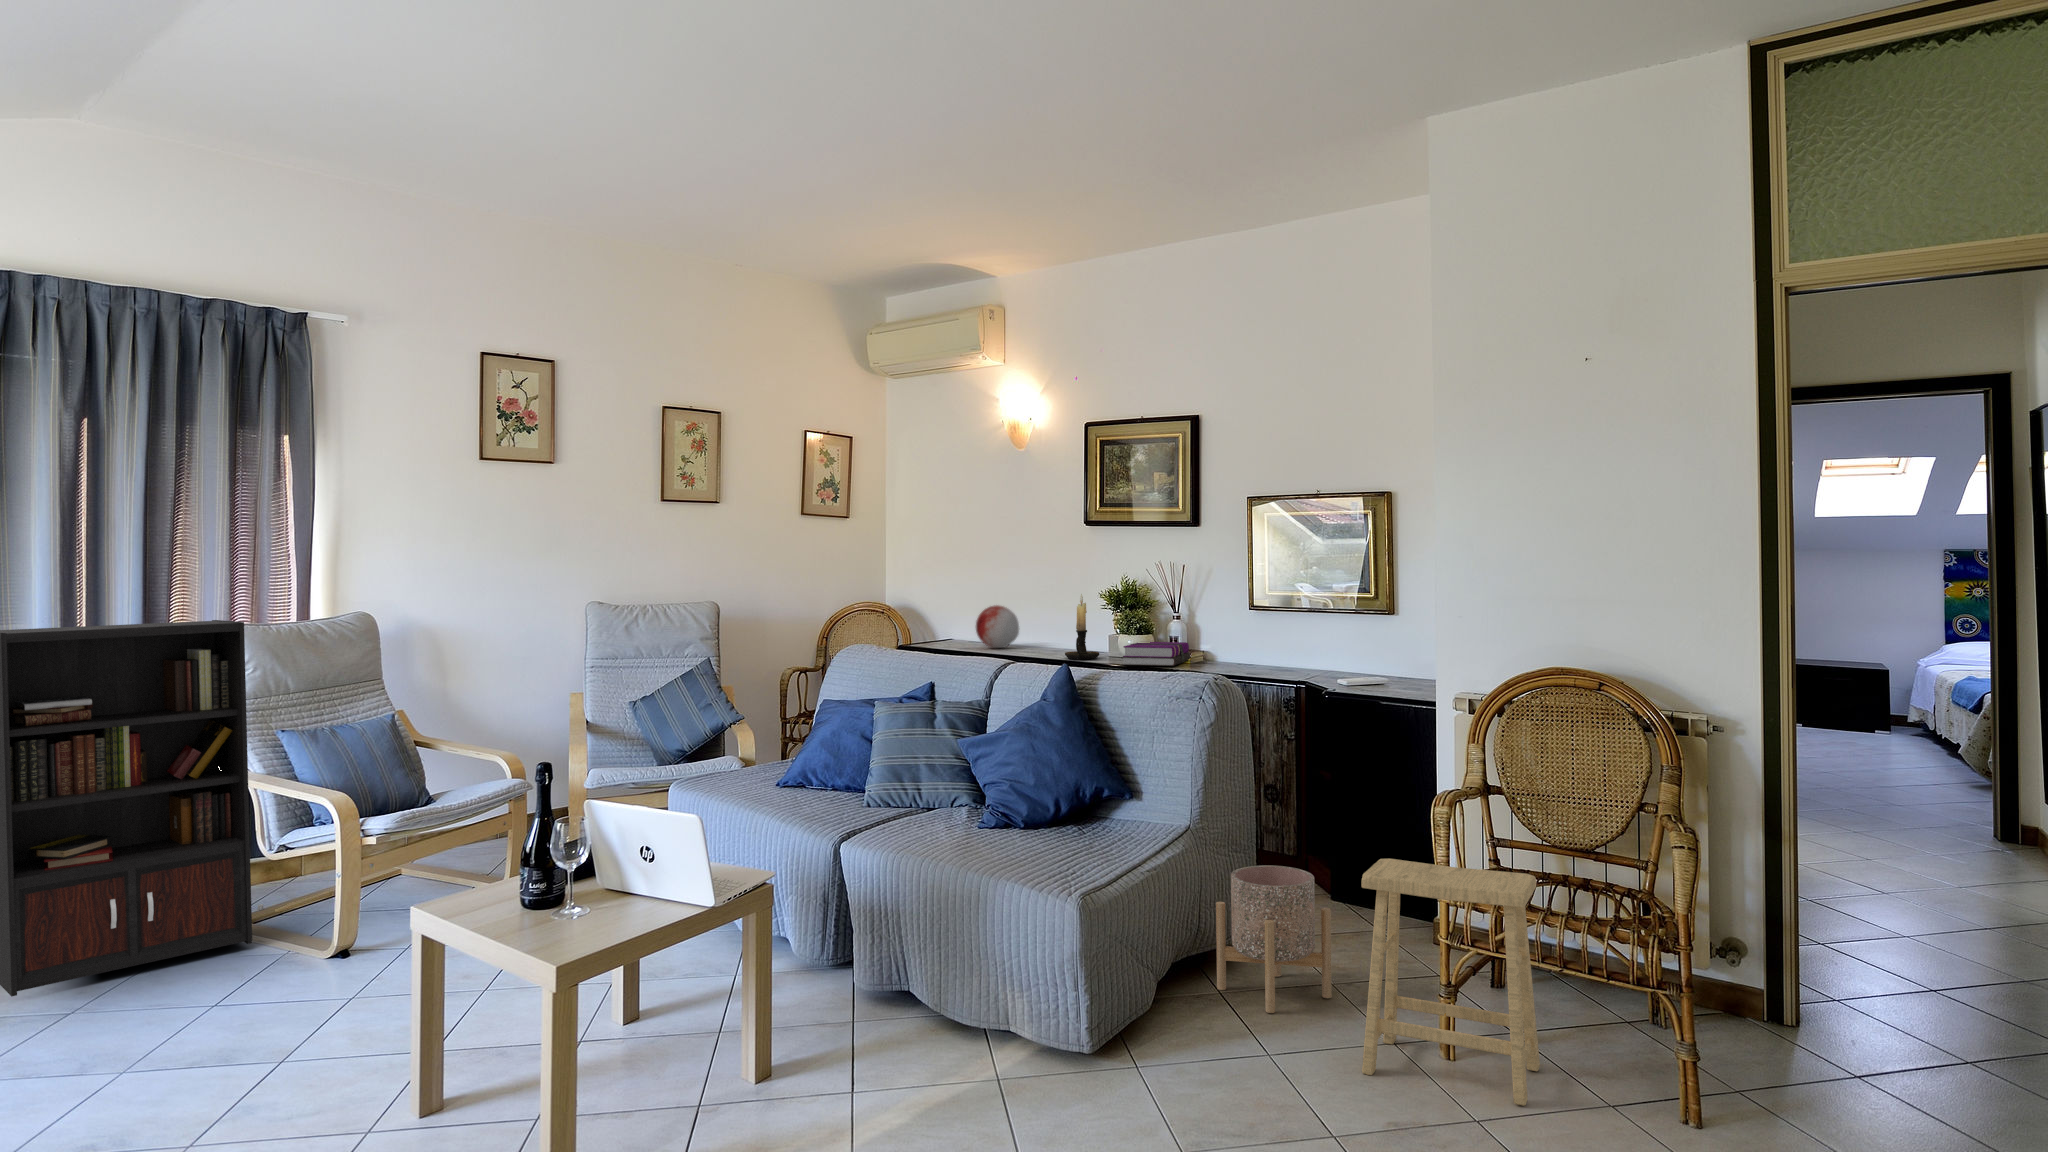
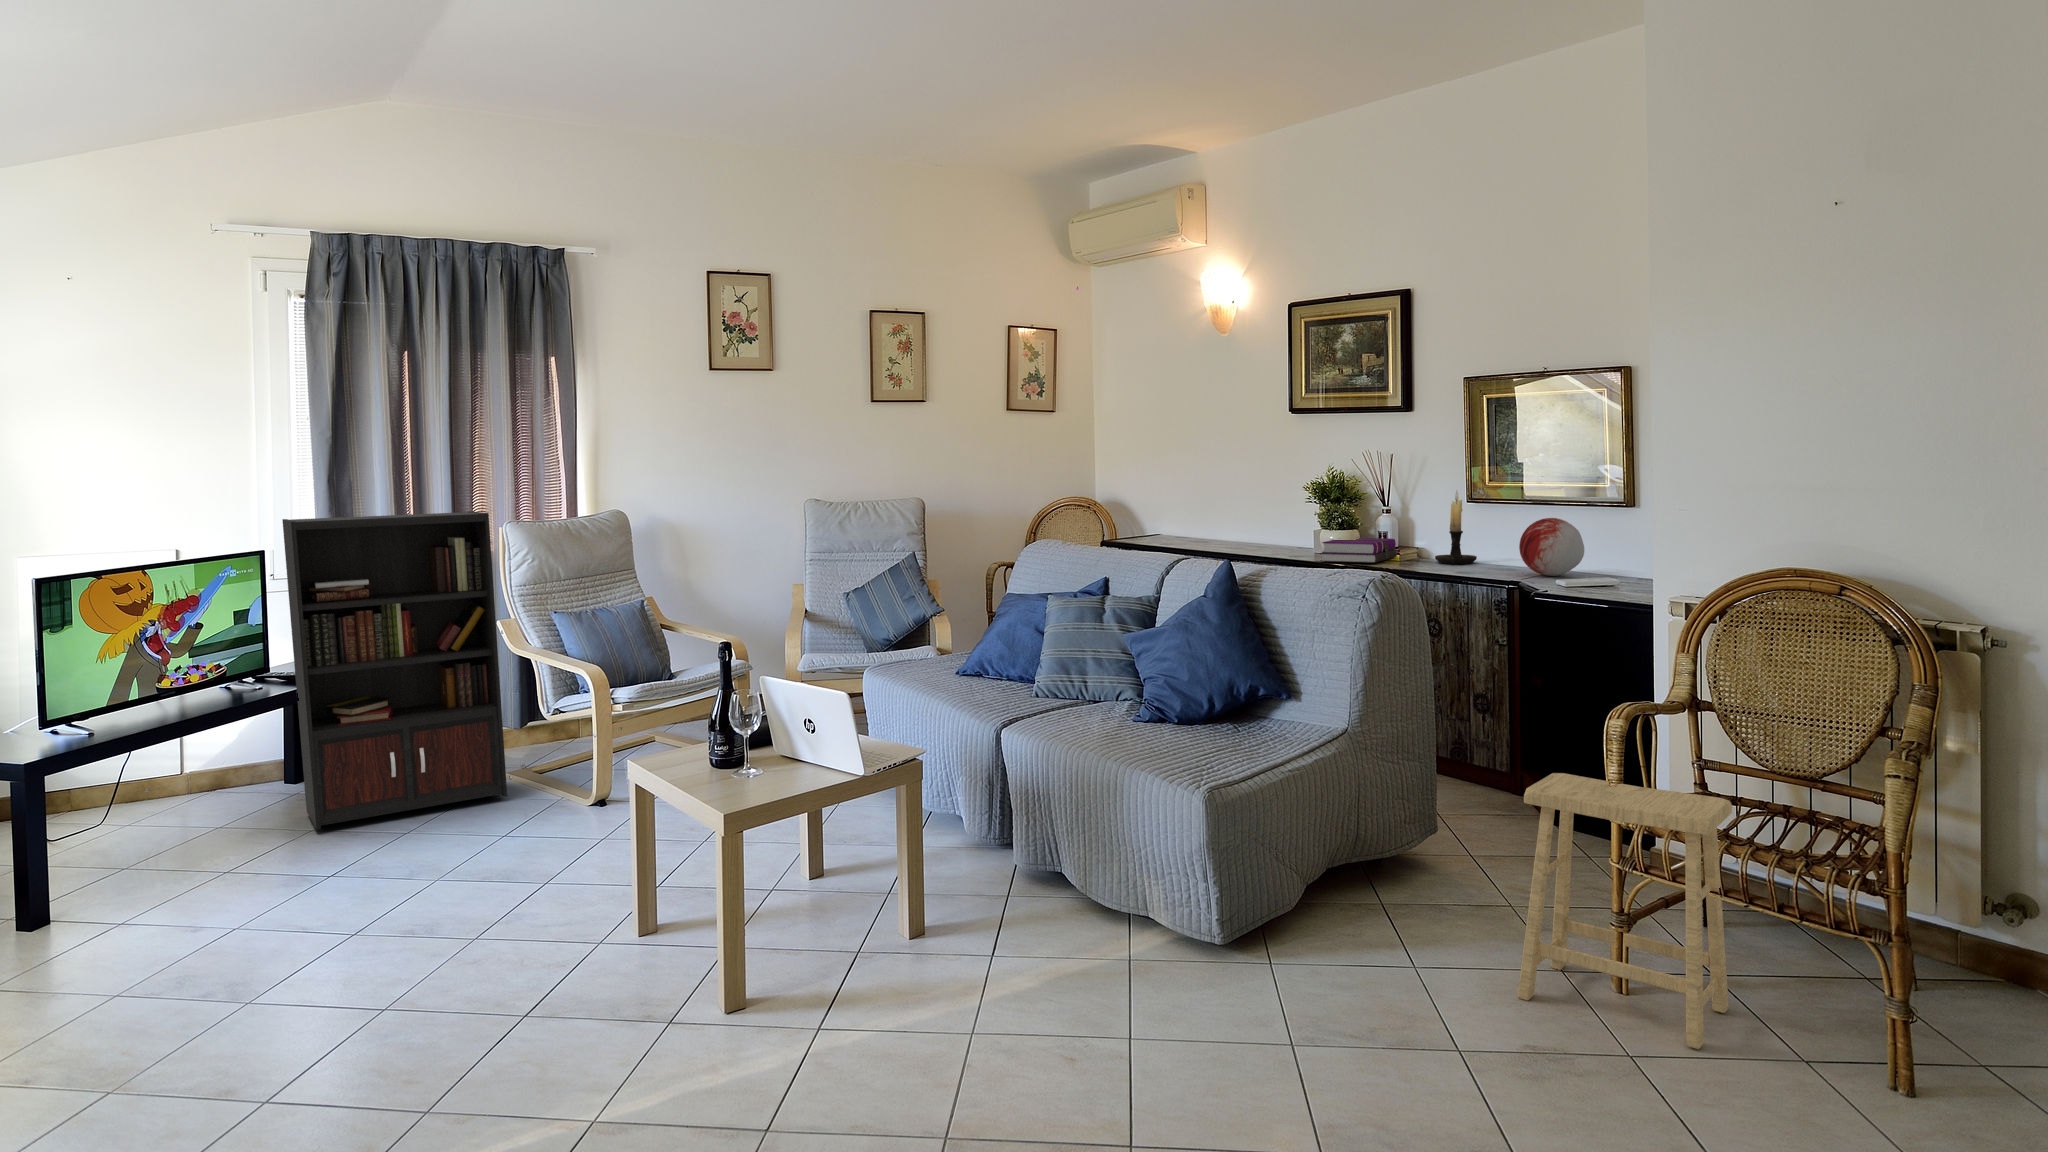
candle holder: present [1065,594,1099,660] -> present [1435,491,1477,564]
decorative orb: present [976,605,1019,648] -> present [1519,518,1584,576]
planter: present [1216,865,1332,1013] -> none [1380,774,1506,927]

